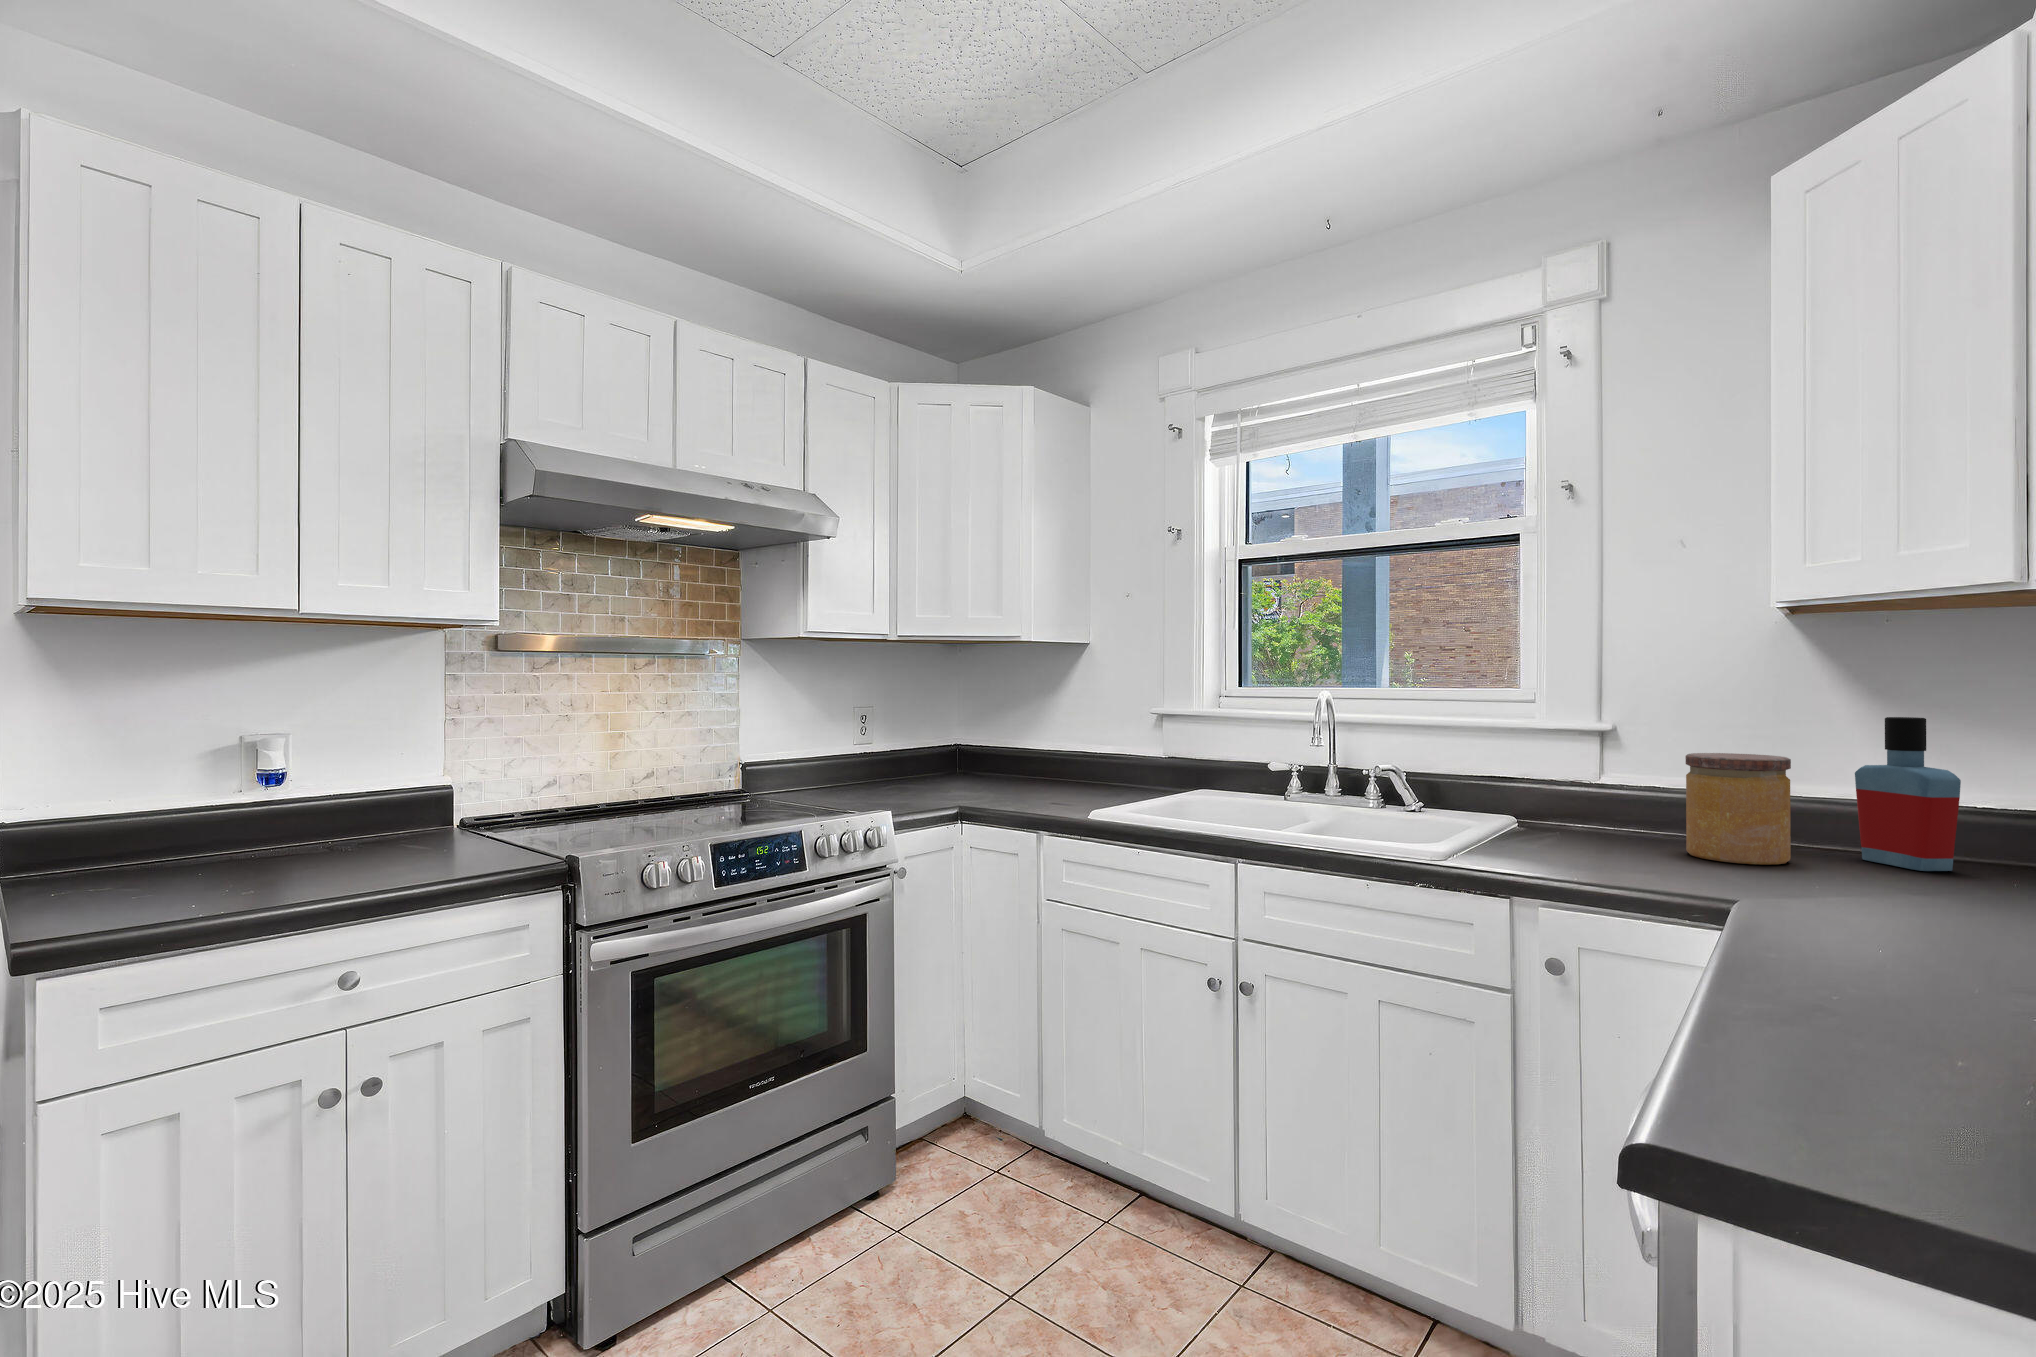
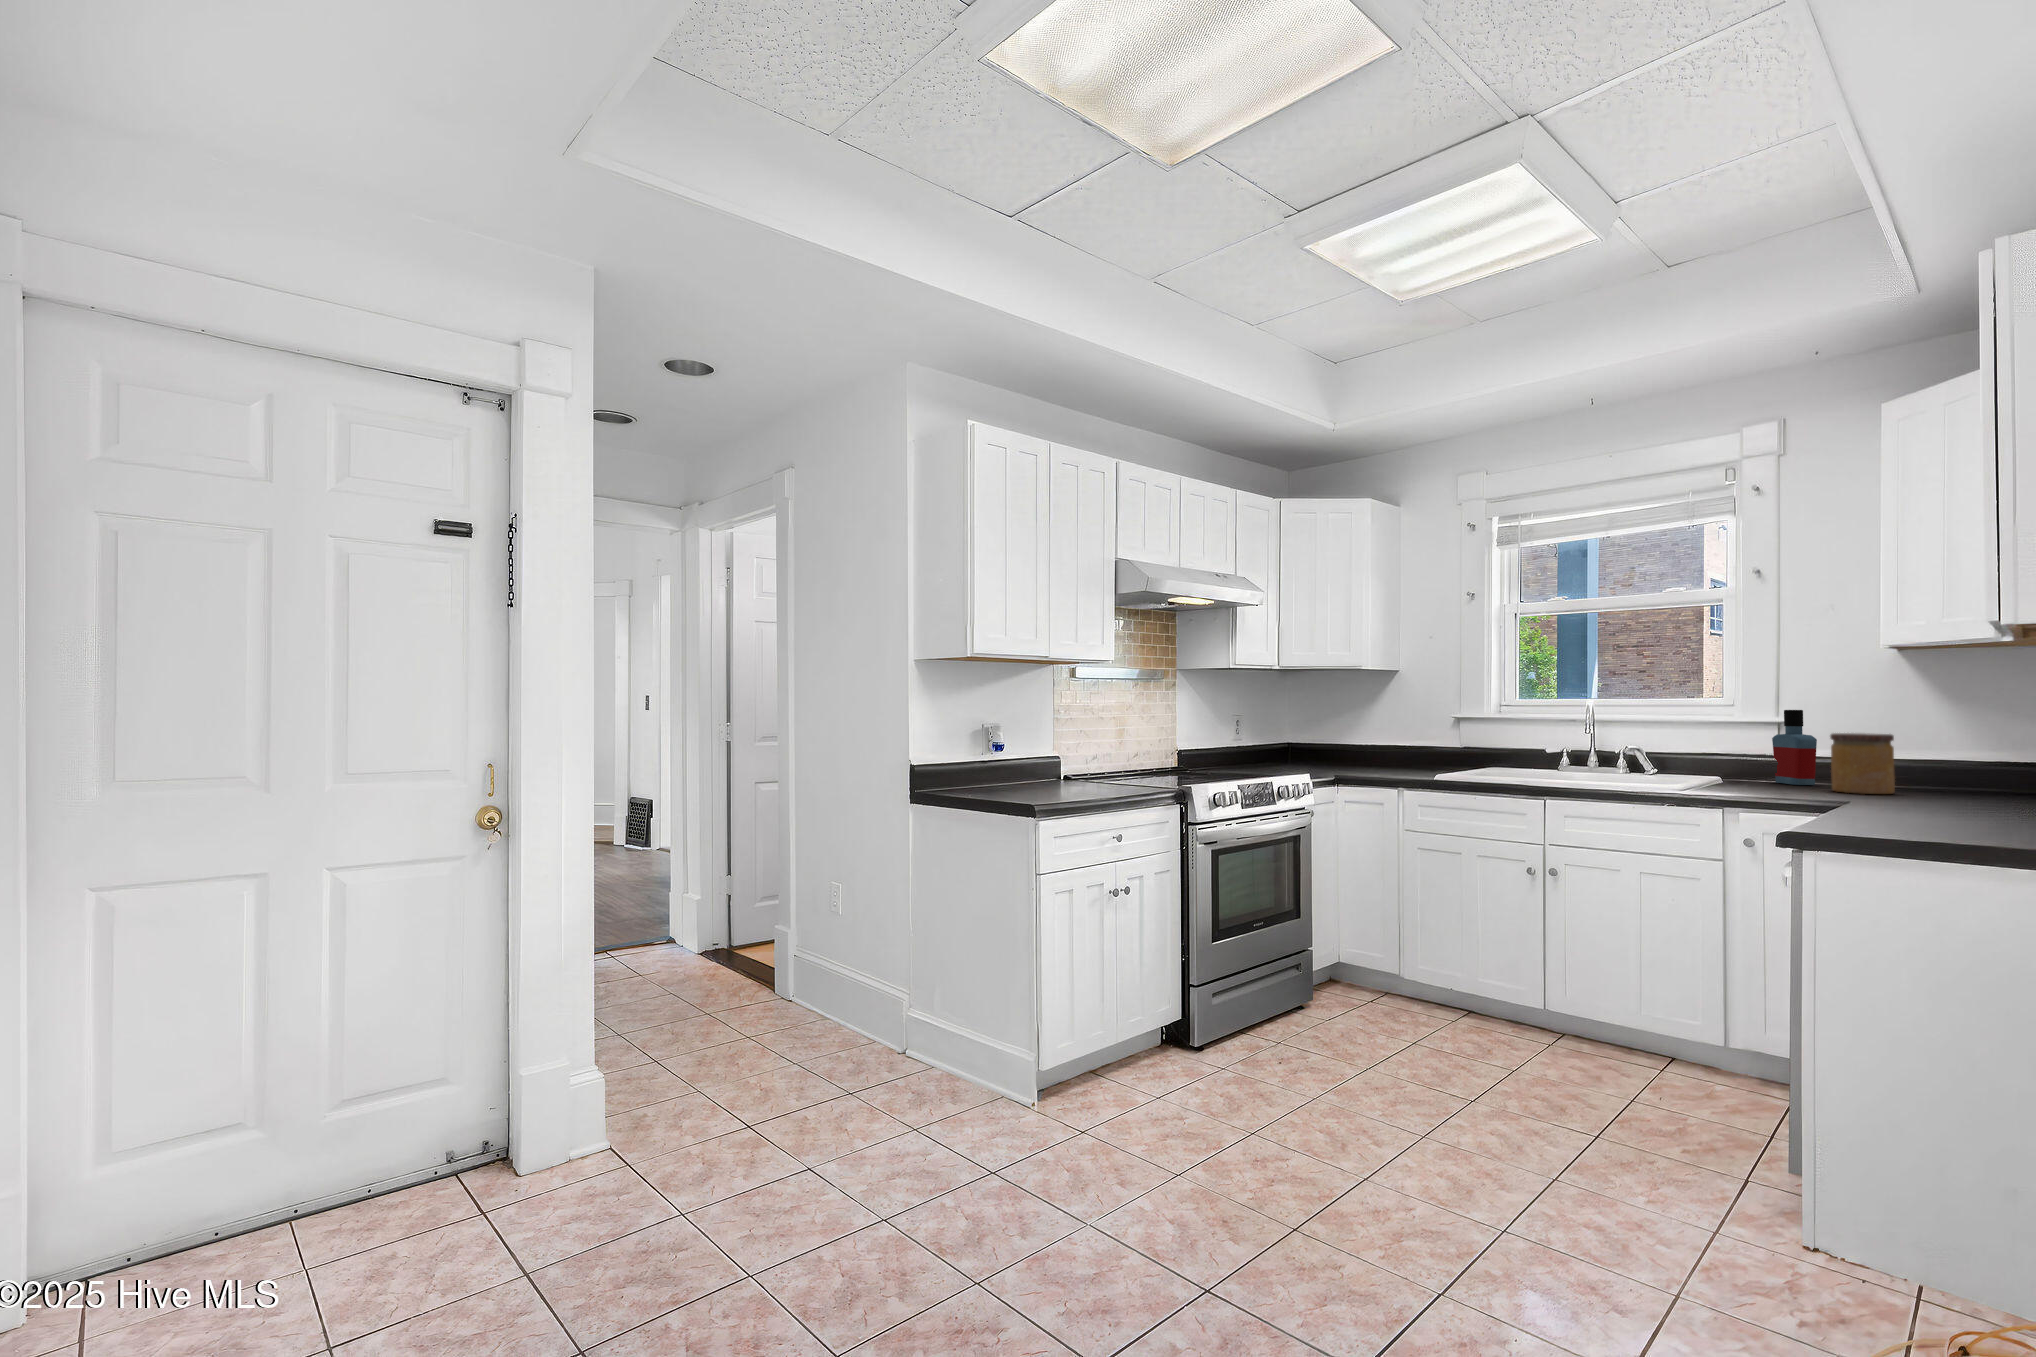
bottle: present [1855,717,1961,871] -> present [1772,710,1817,785]

